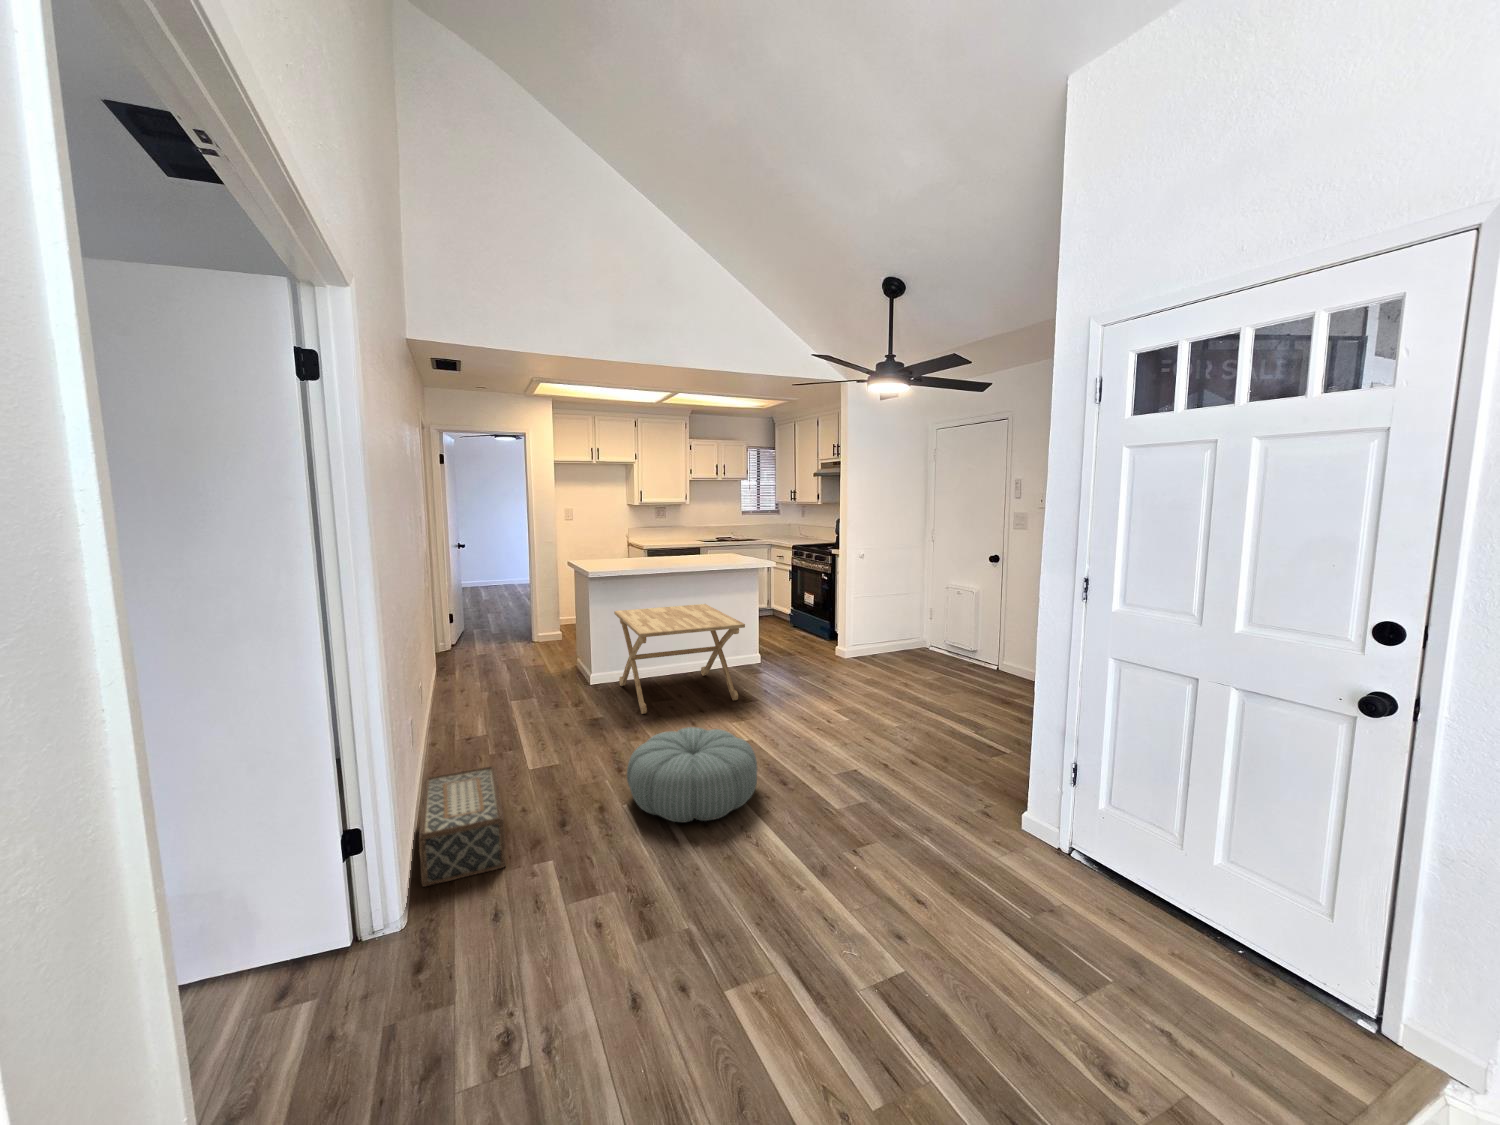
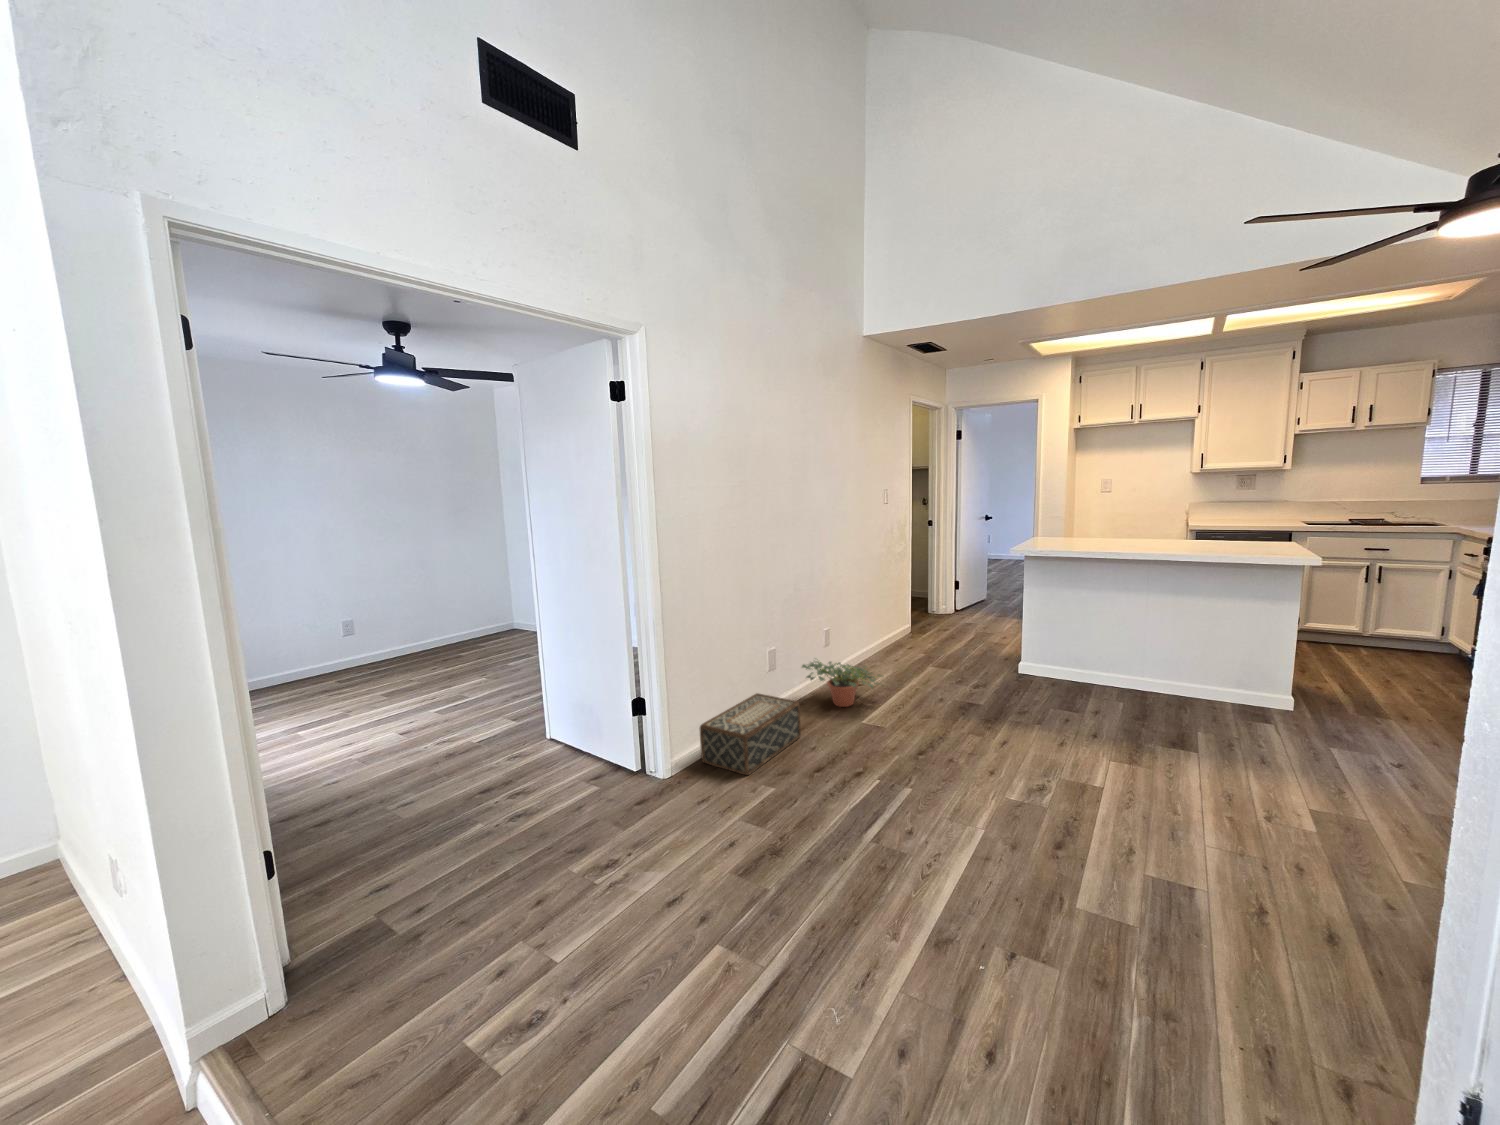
side table: present [614,604,745,714] -> none [1012,596,1175,737]
potted plant: none [430,713,535,766] -> present [802,661,882,707]
pouf: present [627,727,757,822] -> none [863,724,1015,833]

